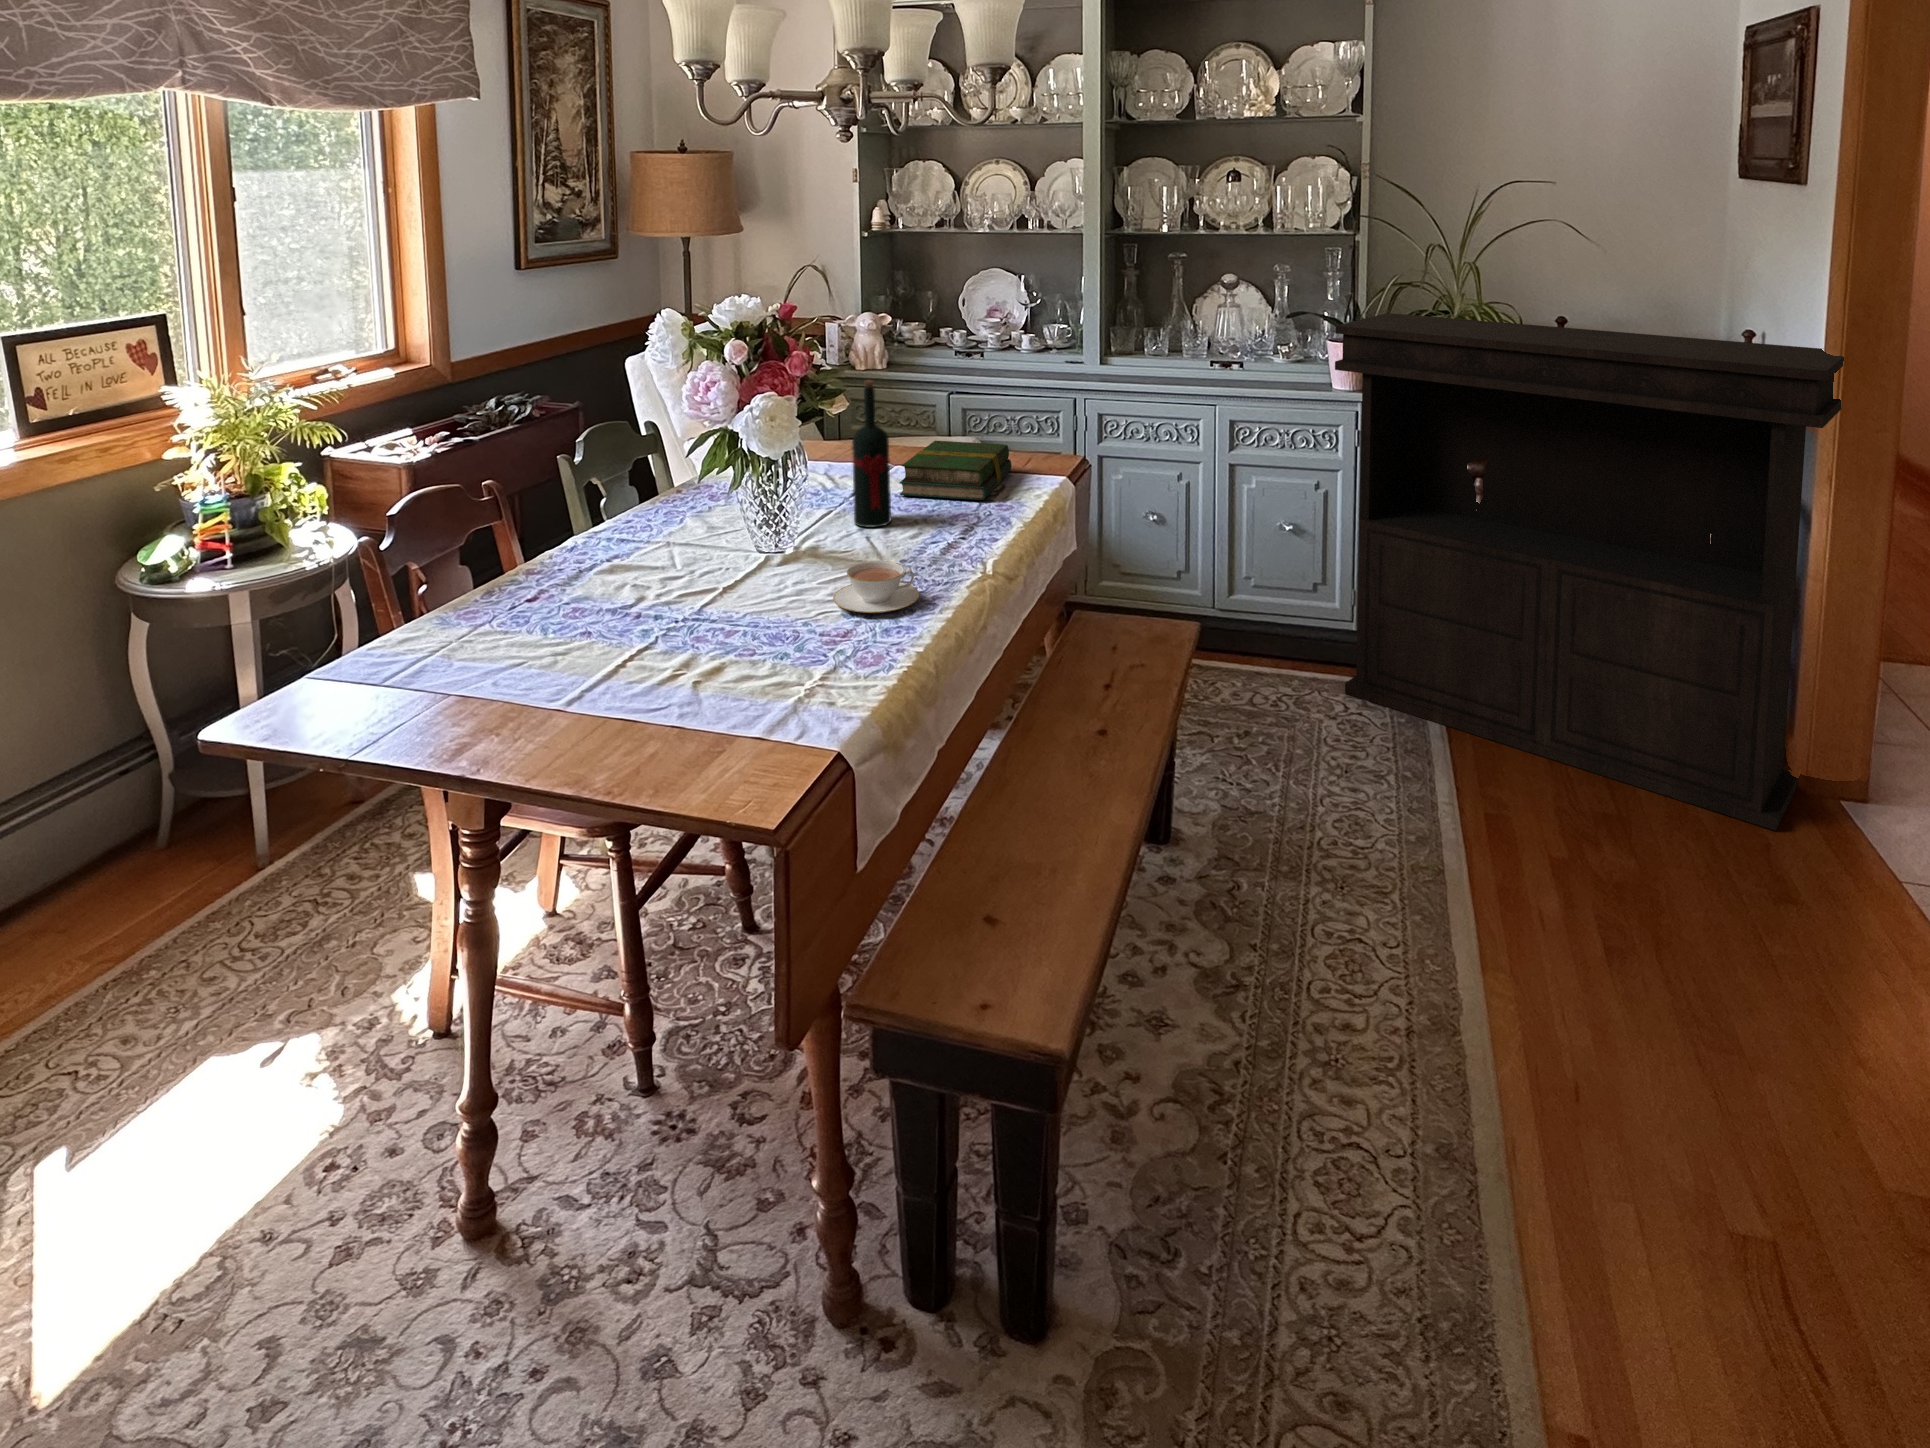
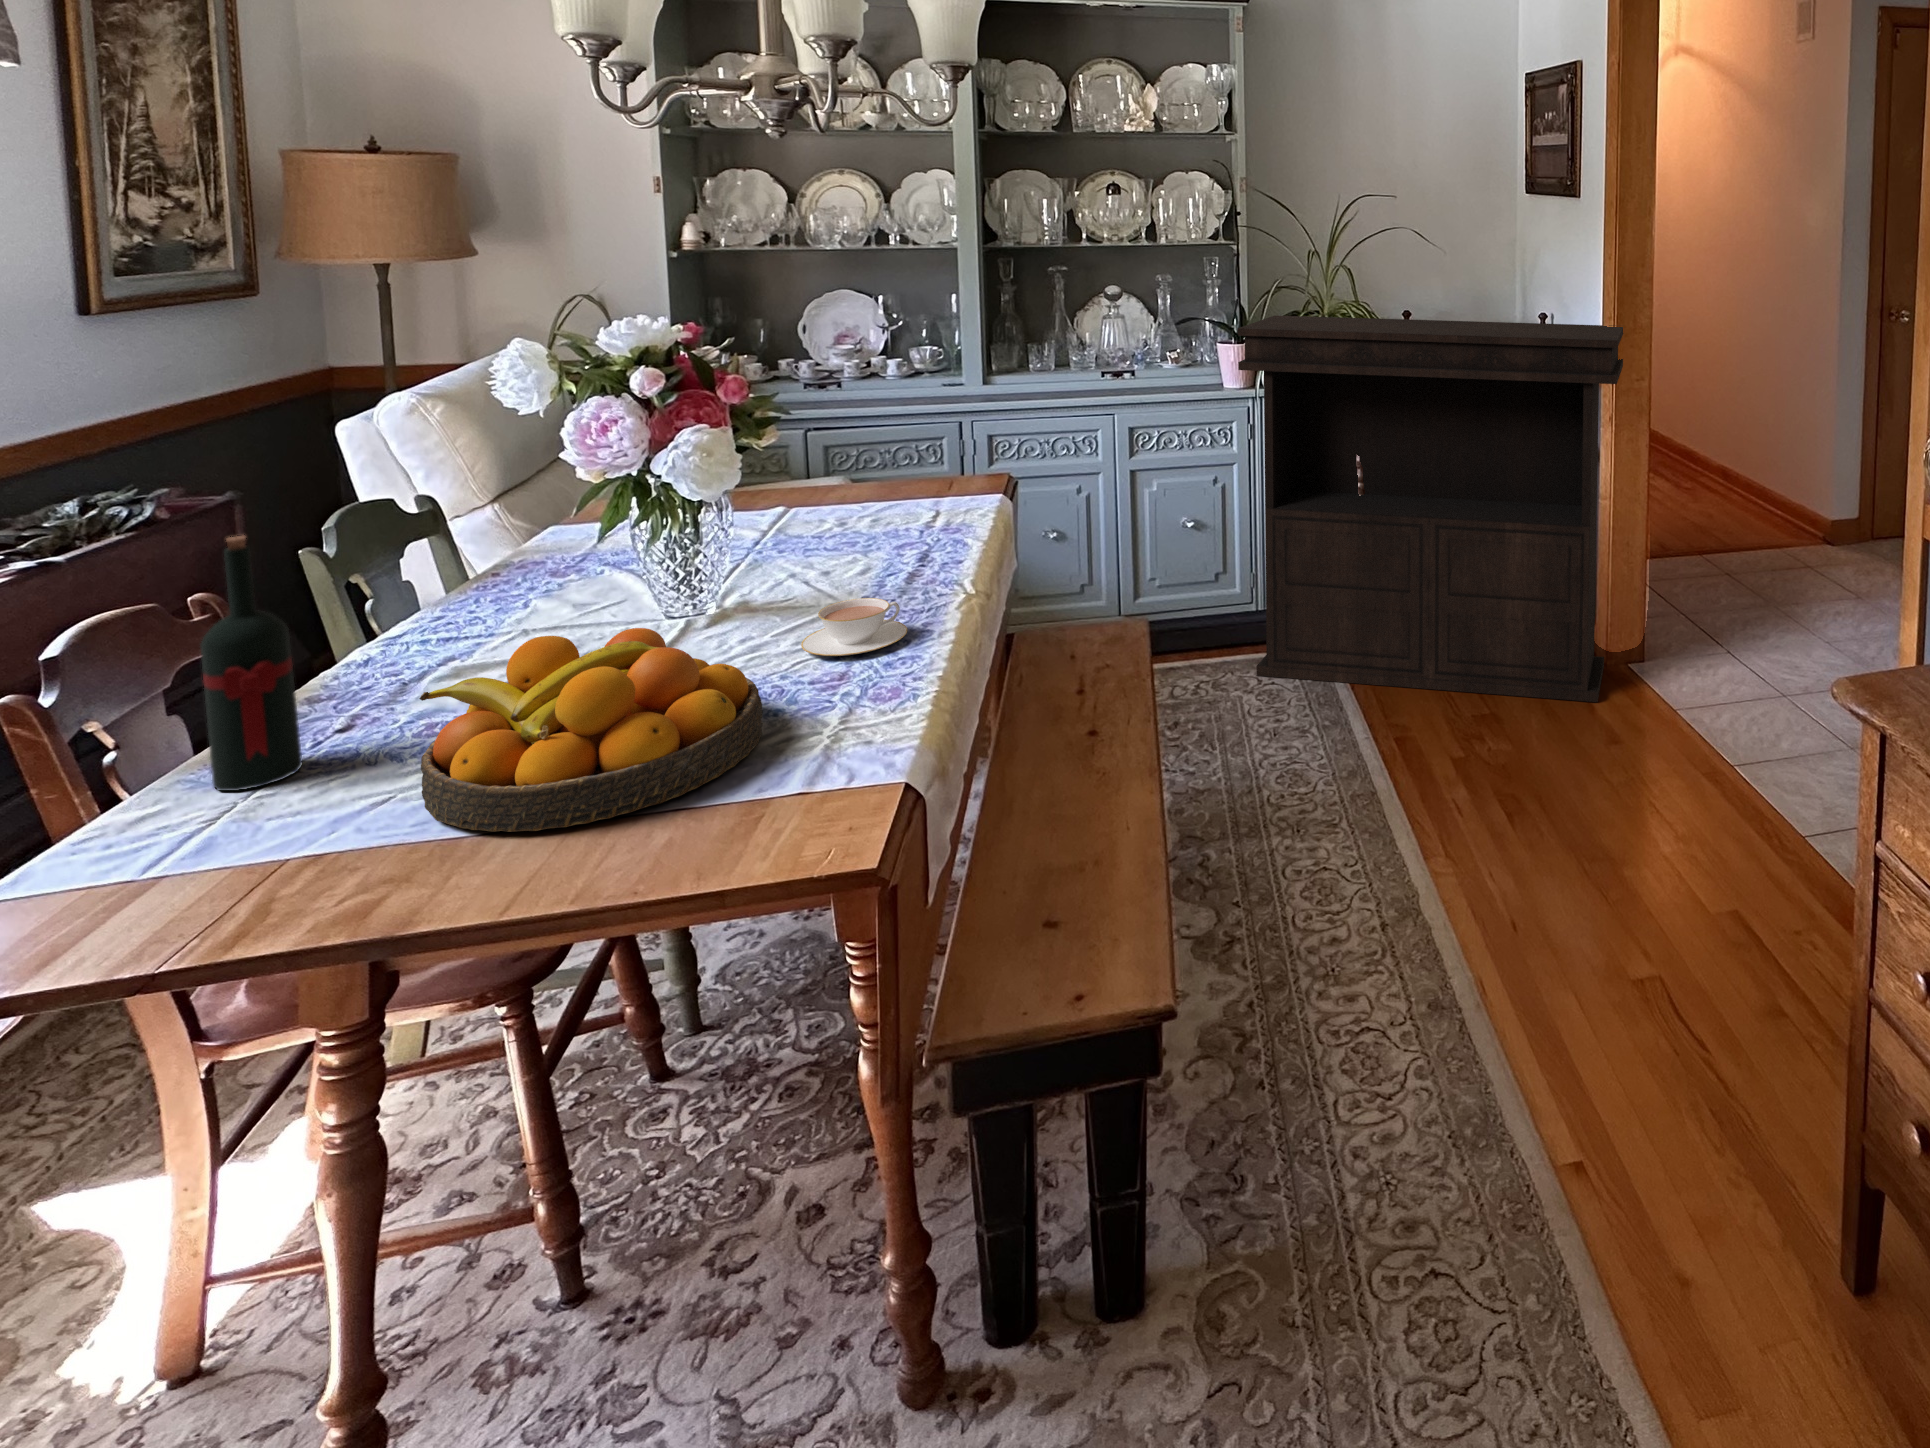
wine bottle: present [852,380,891,528] -> present [201,536,302,791]
book: present [899,441,1012,500] -> none [814,471,936,538]
fruit bowl: none [532,557,770,721] -> present [419,628,763,832]

